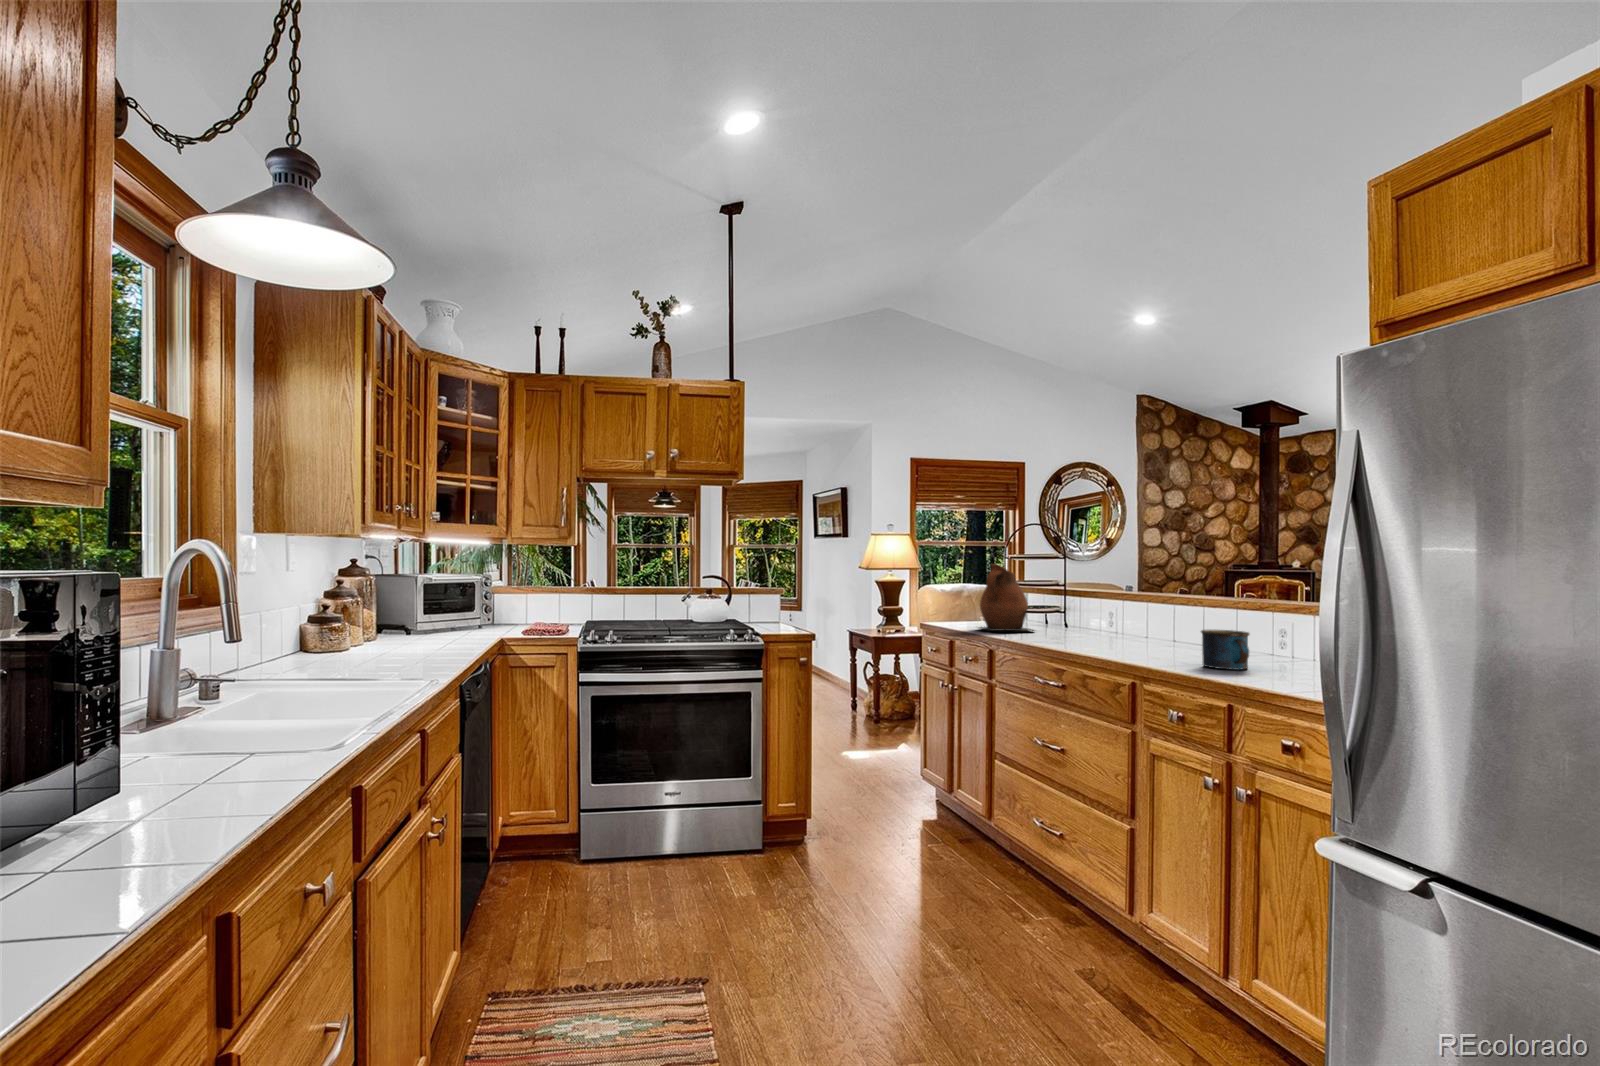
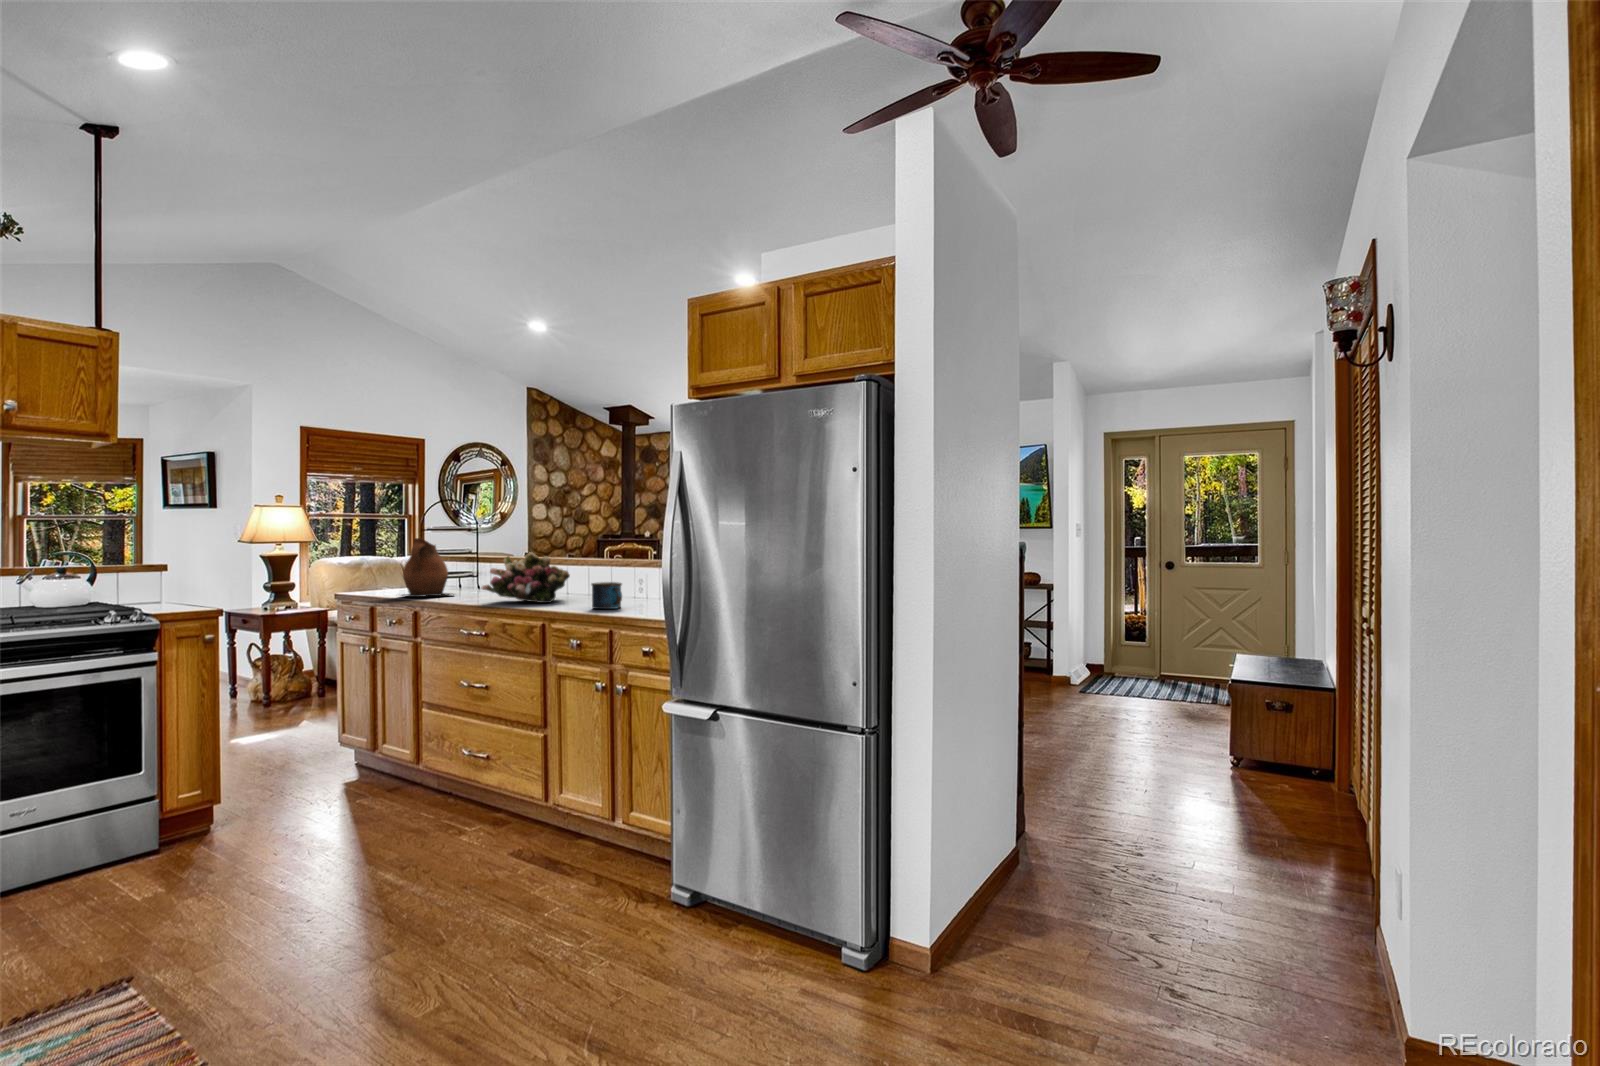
flower arrangement: none [1059,584,1173,652] -> present [482,553,570,603]

